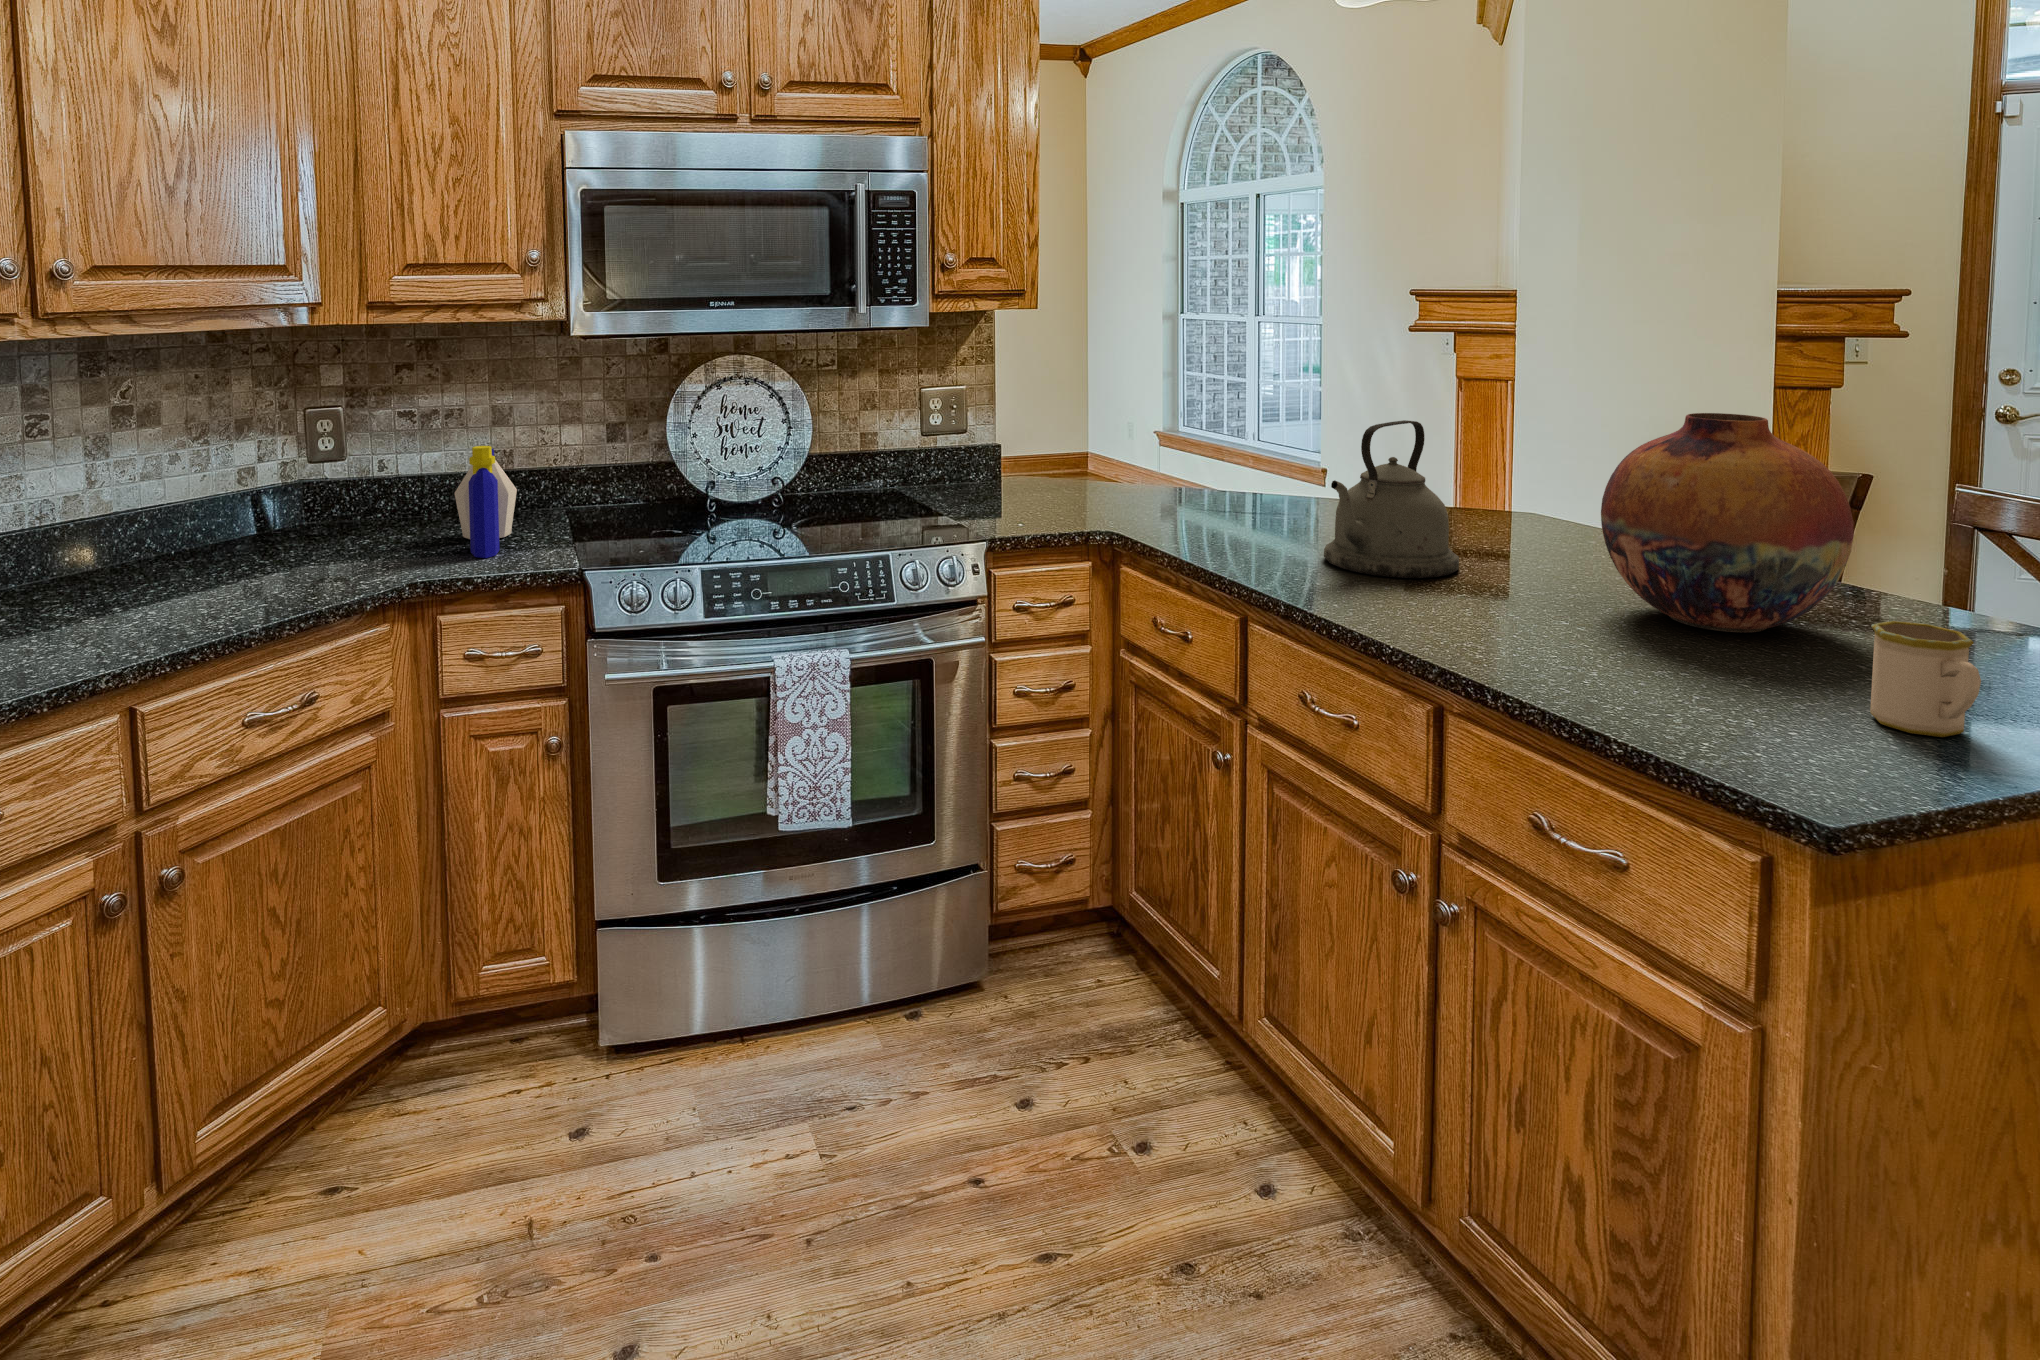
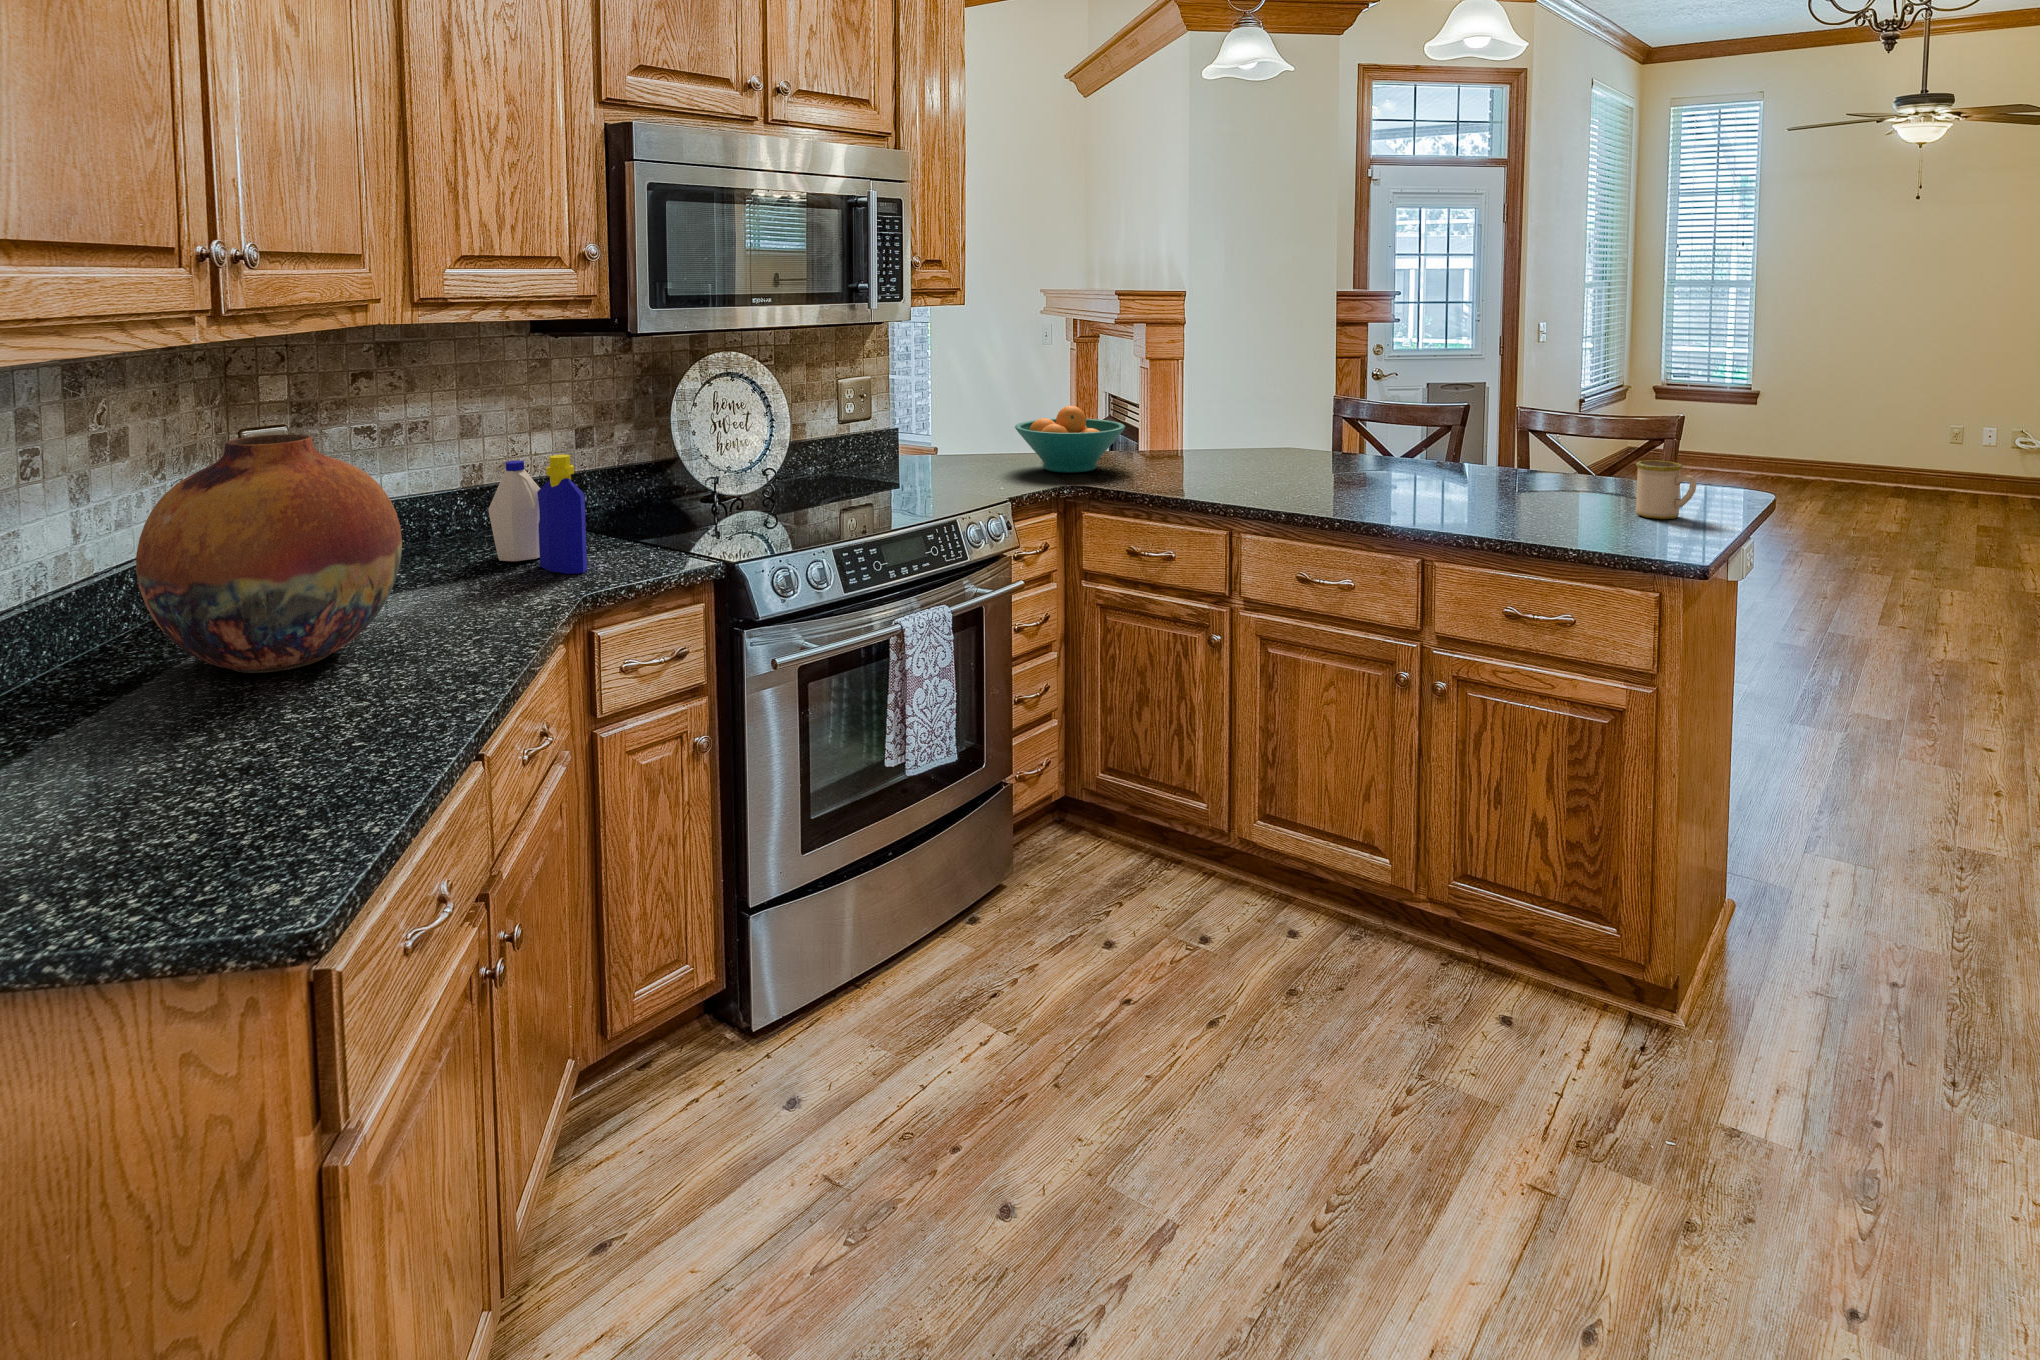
vase: present [1601,413,1854,633] -> present [136,434,402,673]
kettle: present [1324,420,1459,578] -> none [1237,373,1328,484]
fruit bowl: none [1079,442,1217,524] -> present [1015,406,1125,473]

